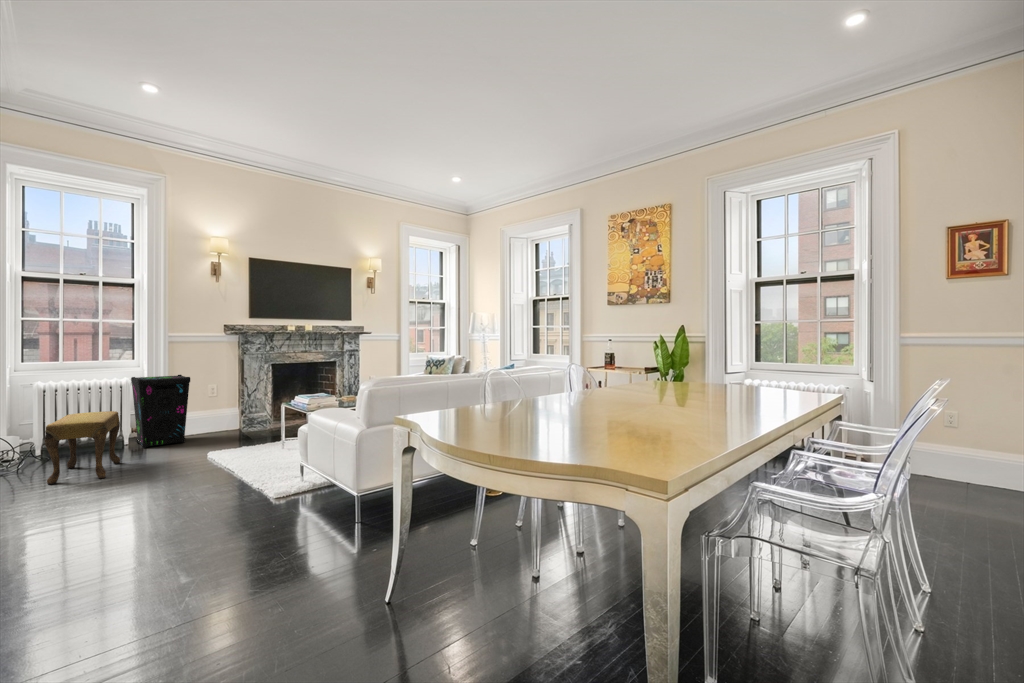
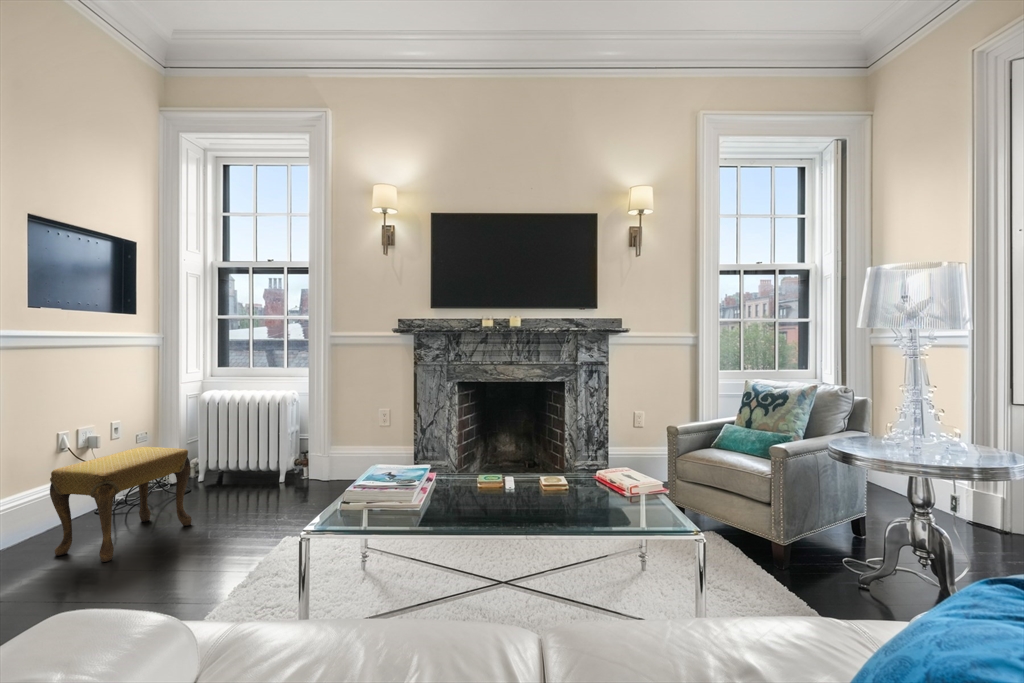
speaker: present [131,375,190,448] -> none [257,392,336,496]

